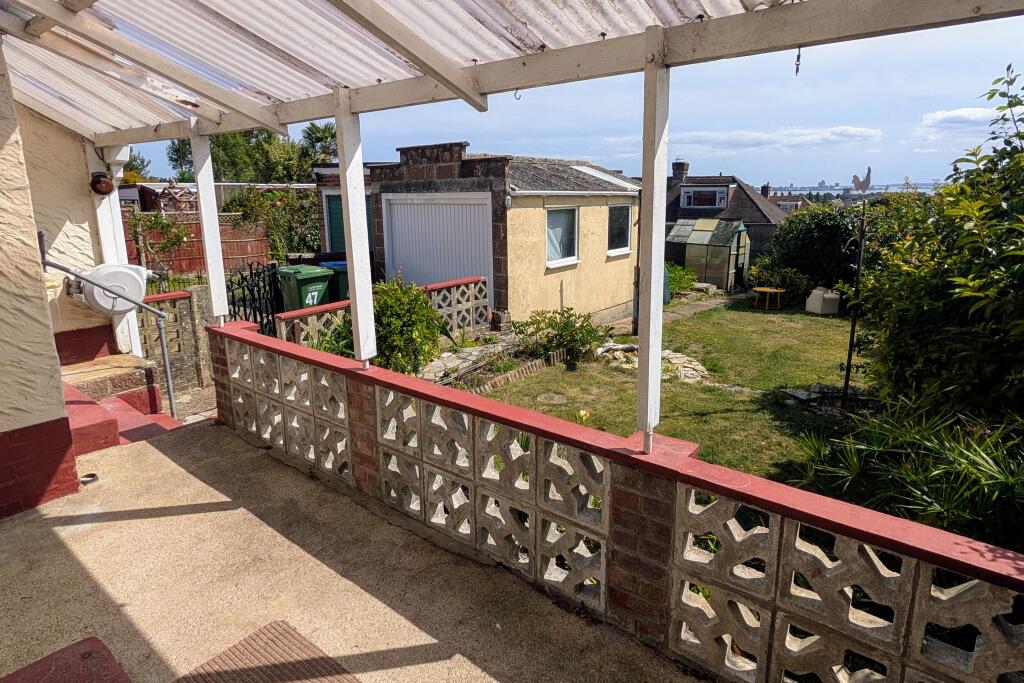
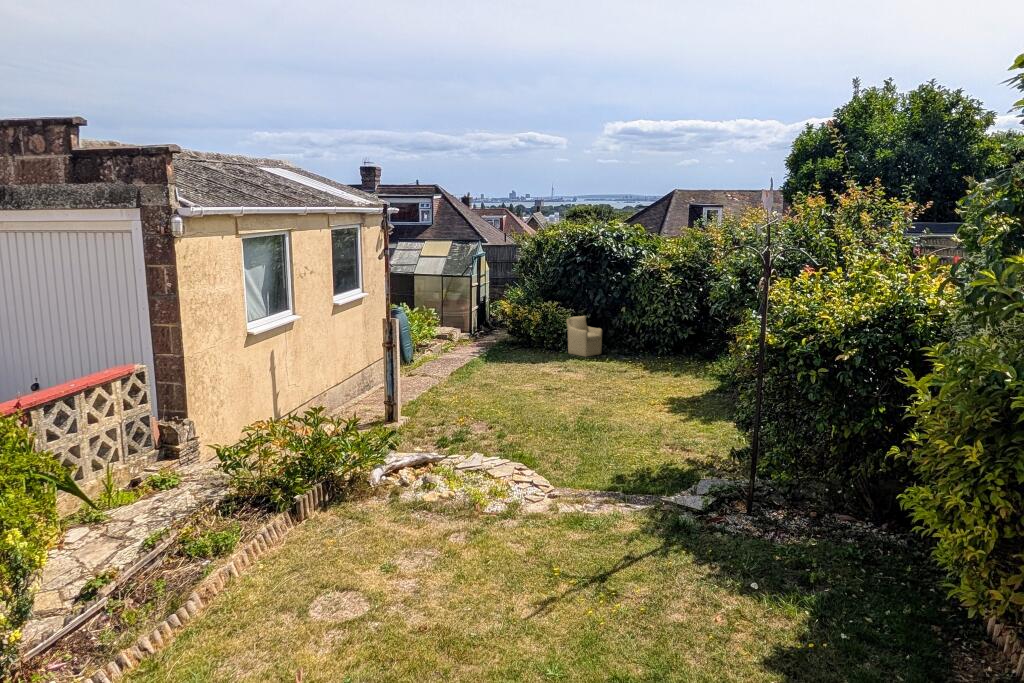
round table: present [753,287,785,309] -> none [508,328,545,357]
potted plant: present [566,334,583,370] -> none [317,454,353,518]

